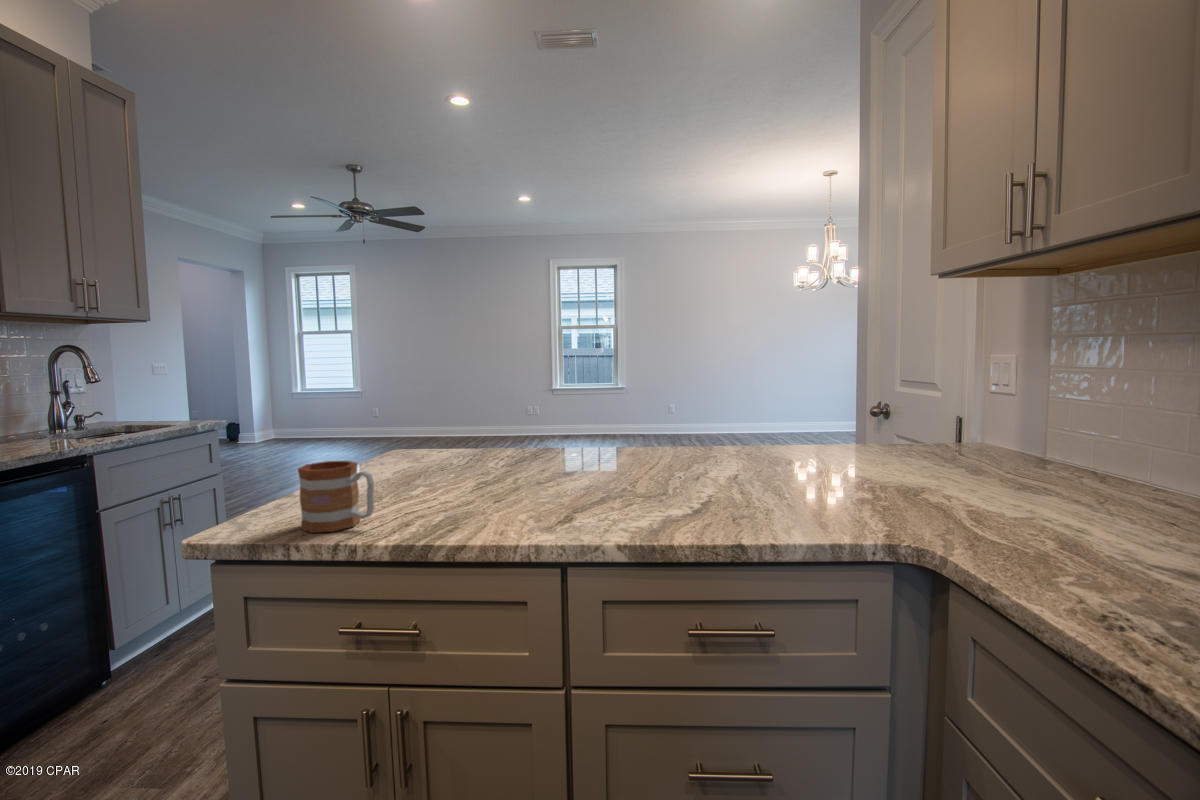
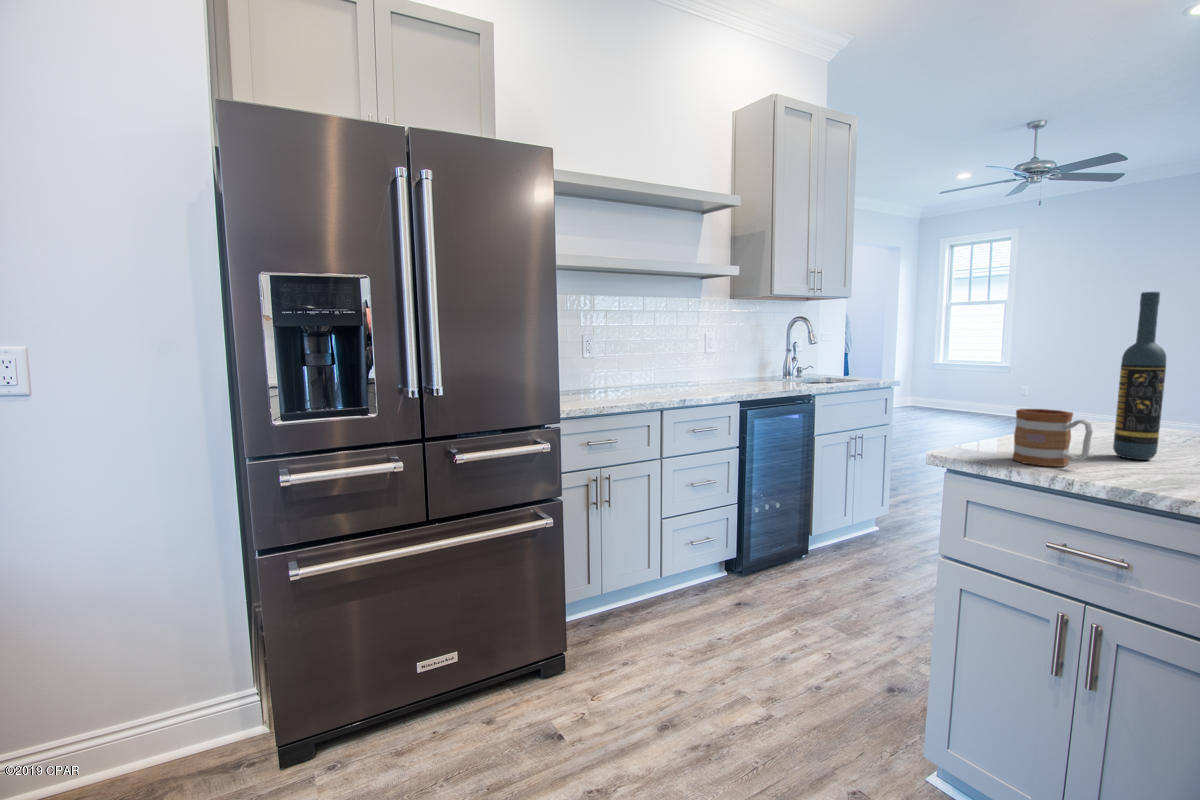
wine bottle: none [400,329,438,498] -> present [1113,292,1166,460]

